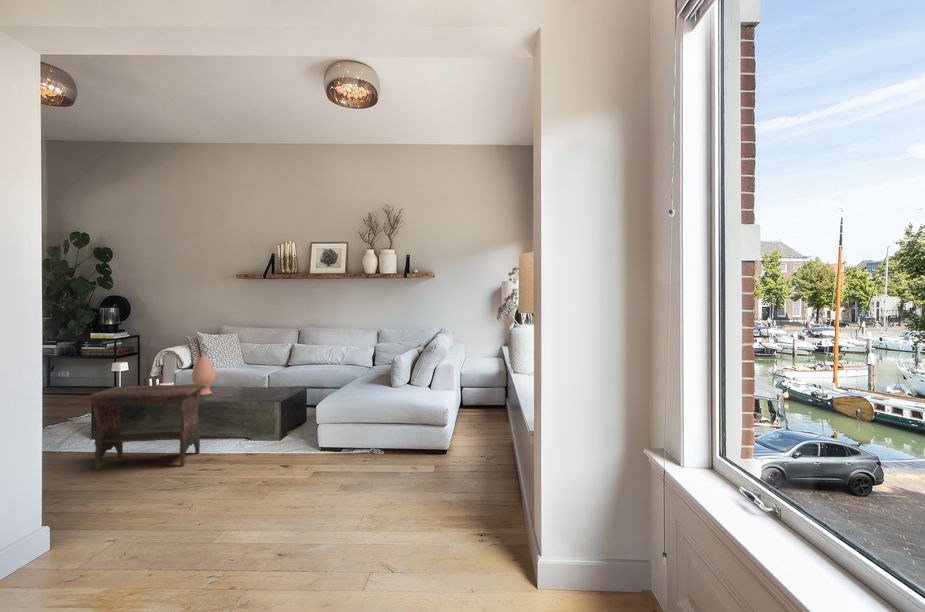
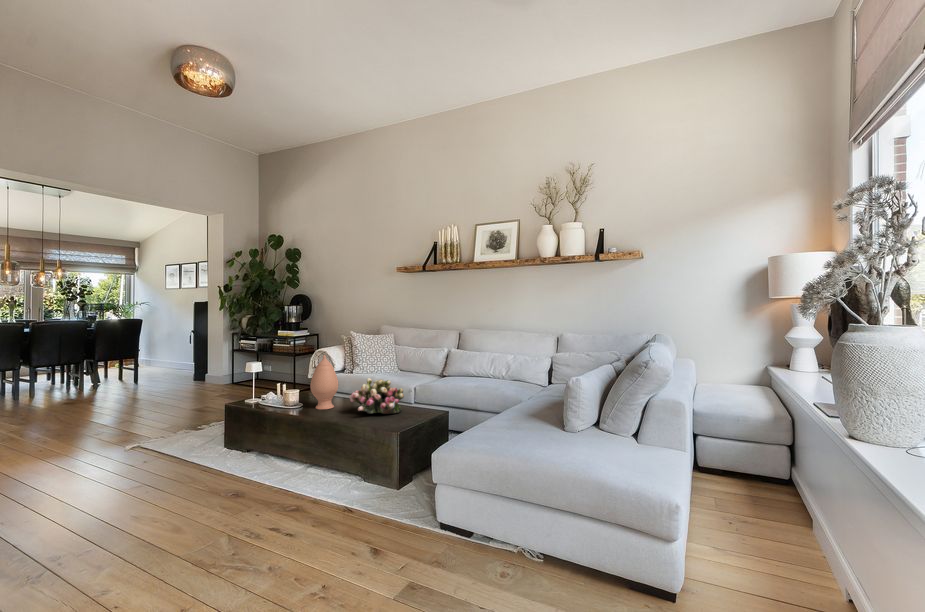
flower arrangement: none [230,368,274,393] -> present [349,378,404,414]
footstool: present [85,384,206,470] -> none [134,395,287,526]

